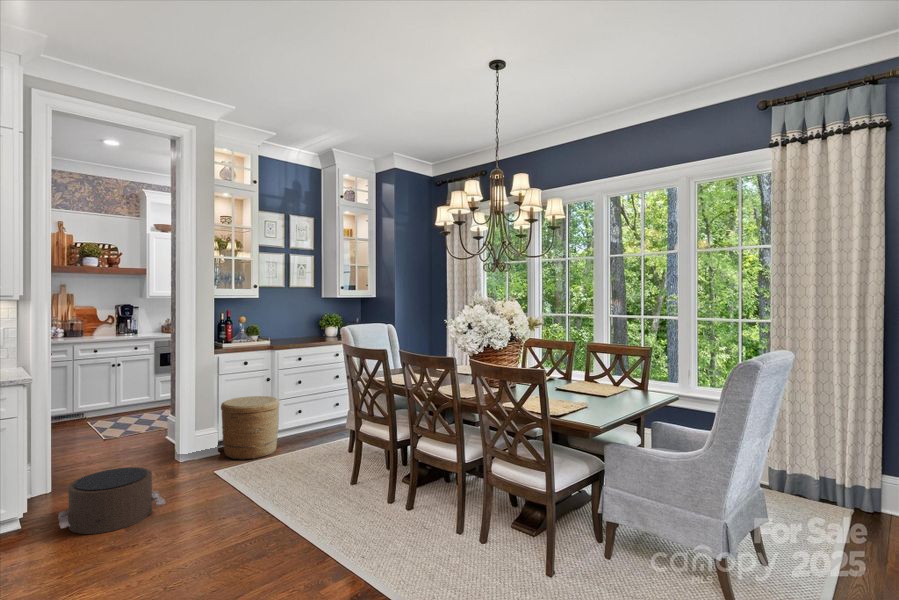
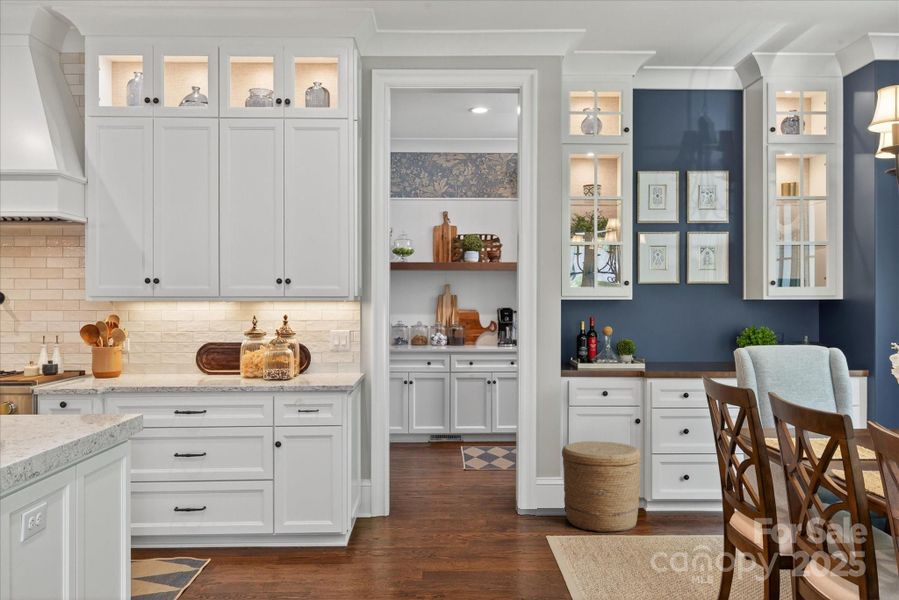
pouf: present [58,467,165,534] -> none [354,504,459,575]

